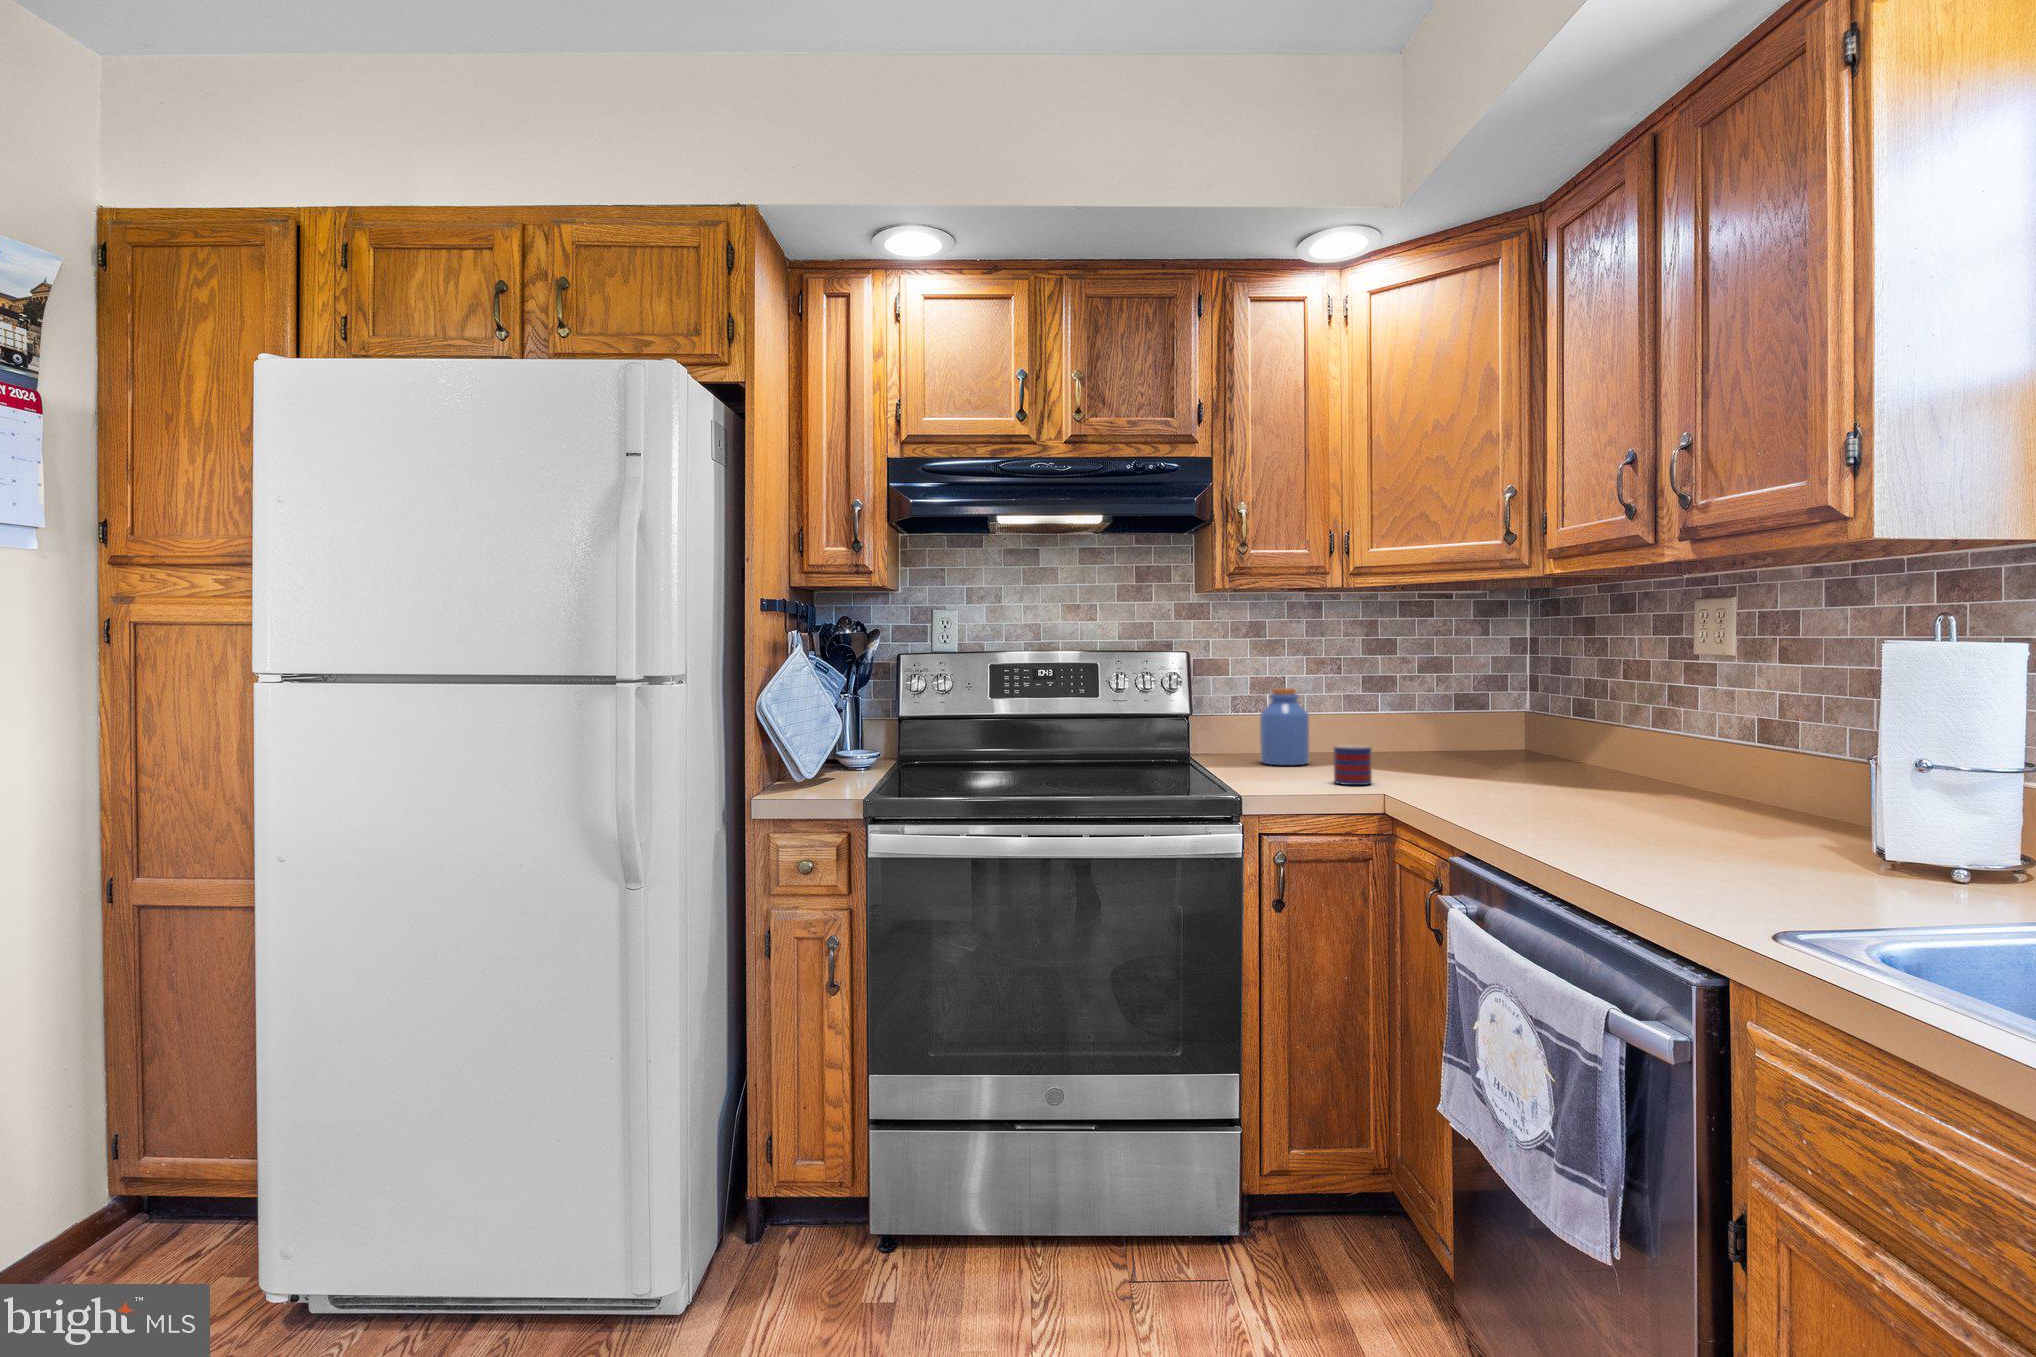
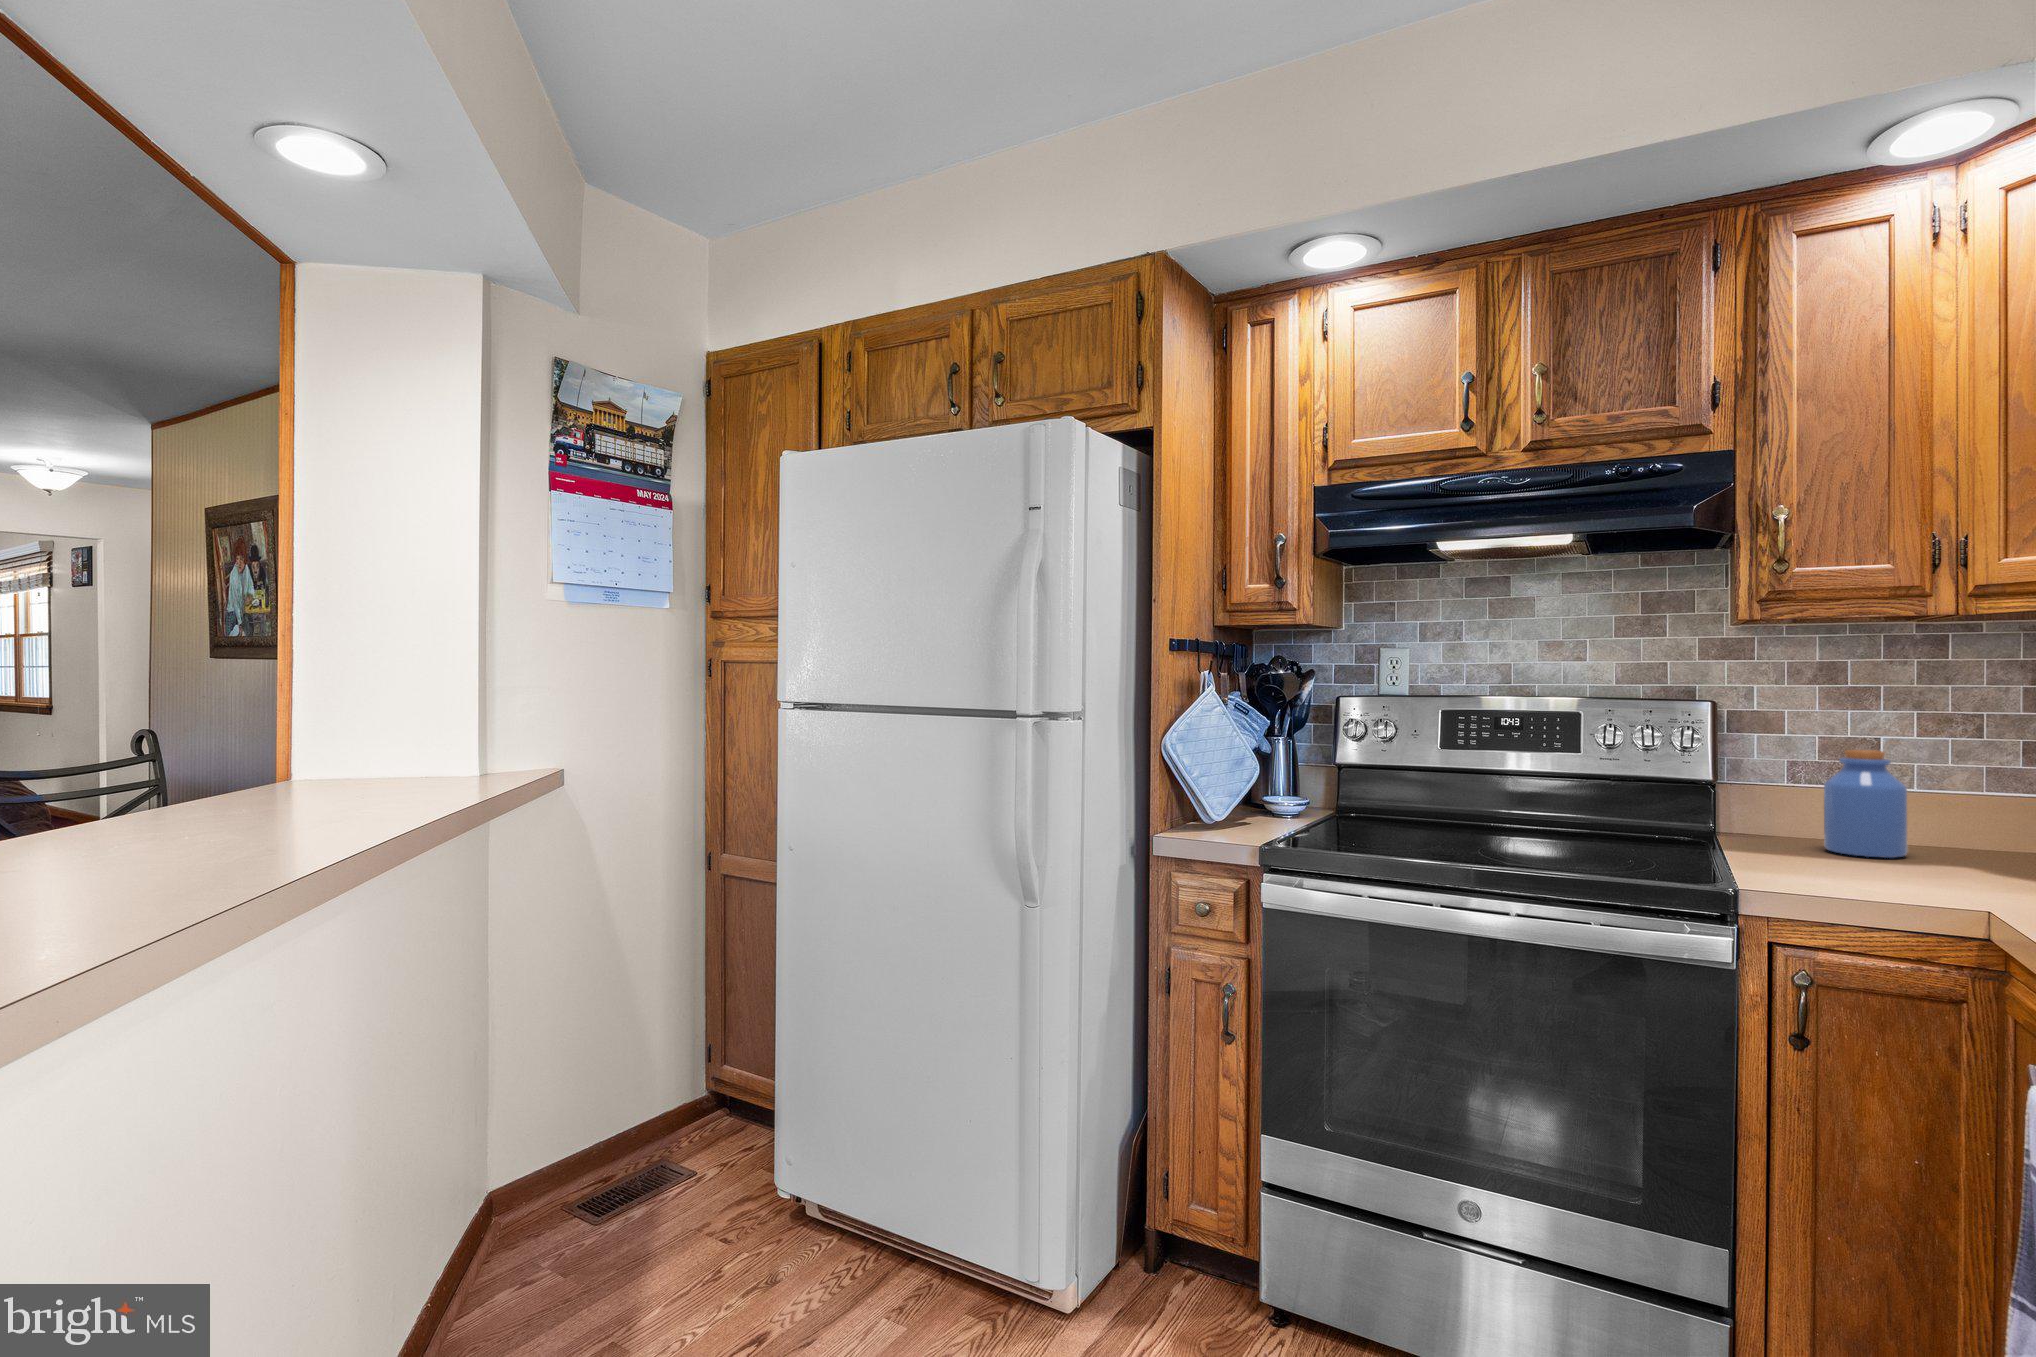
mug: present [1334,745,1372,785] -> none [1911,838,1979,897]

